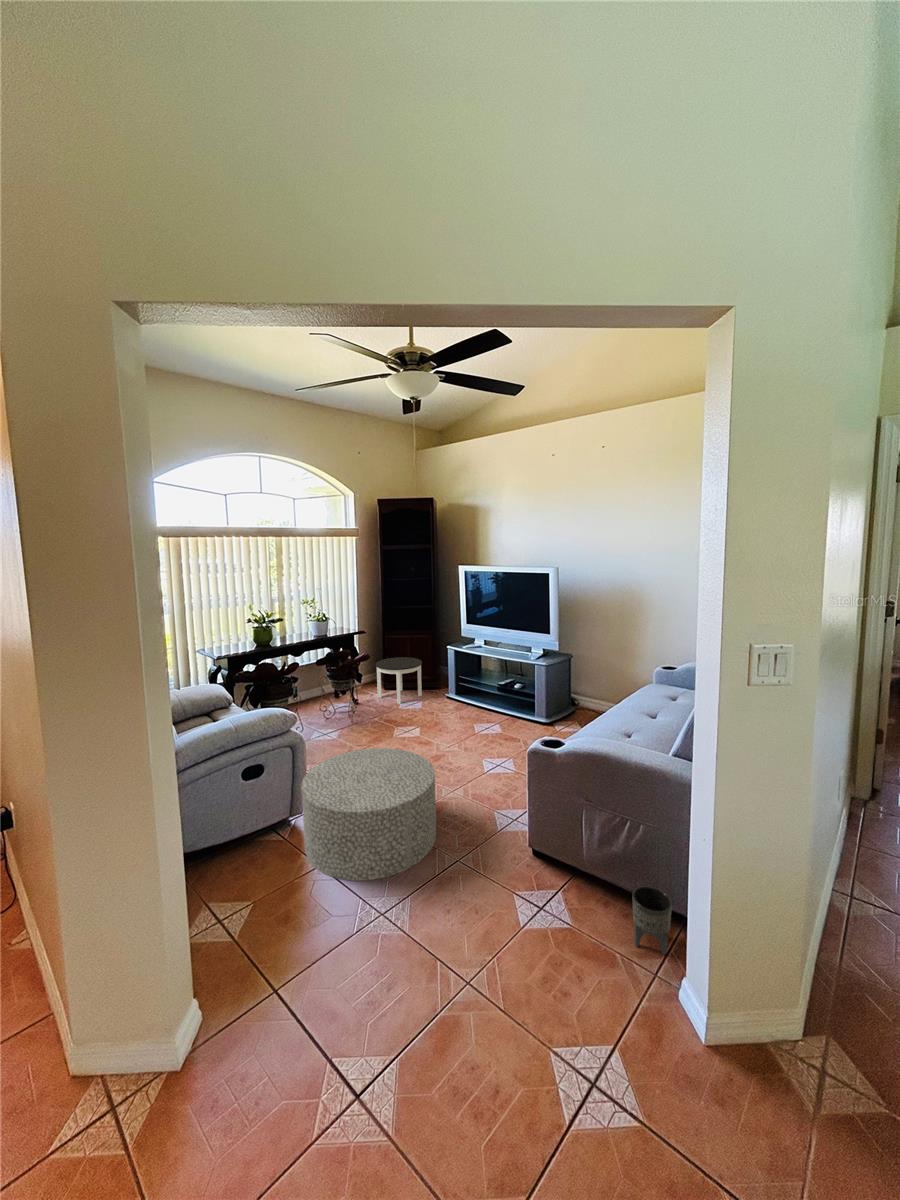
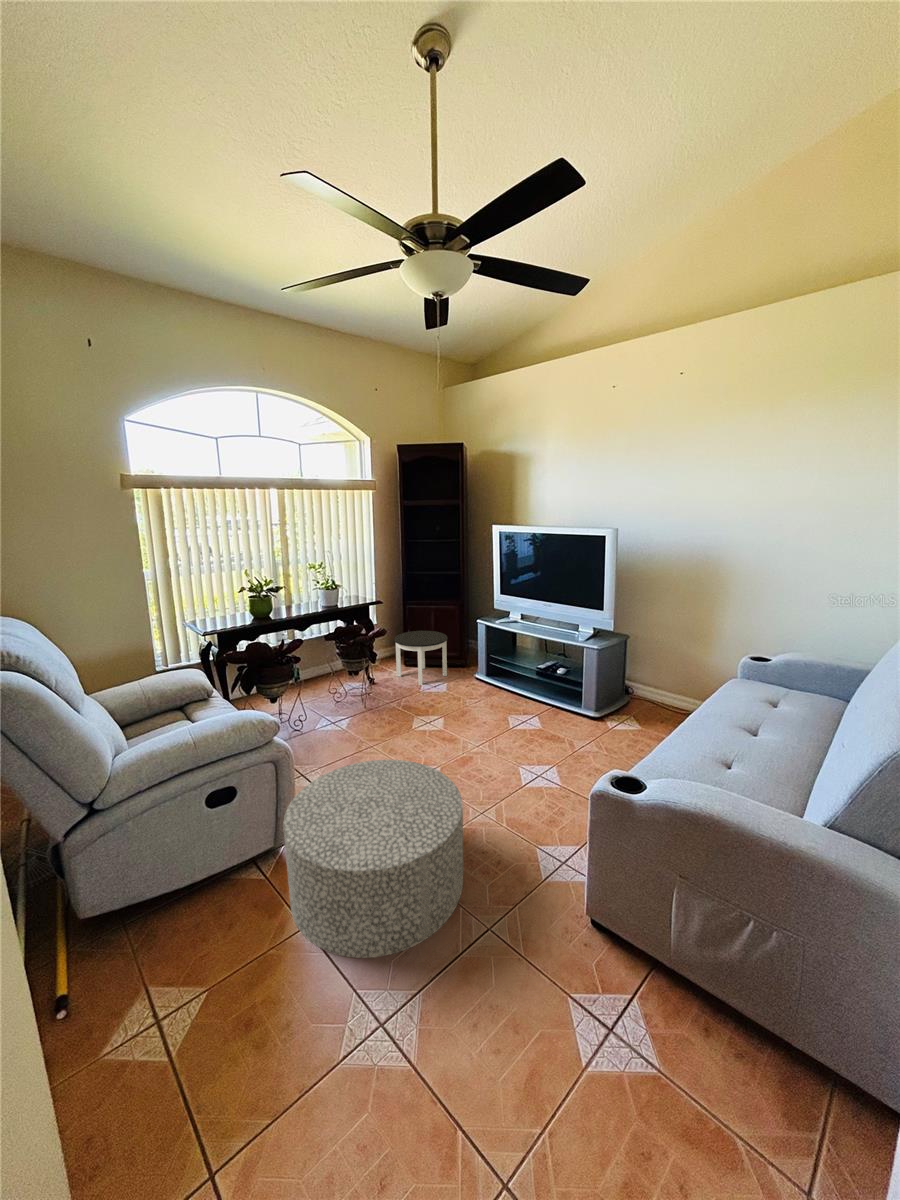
planter: present [633,886,672,955] -> none [773,1033,849,1155]

